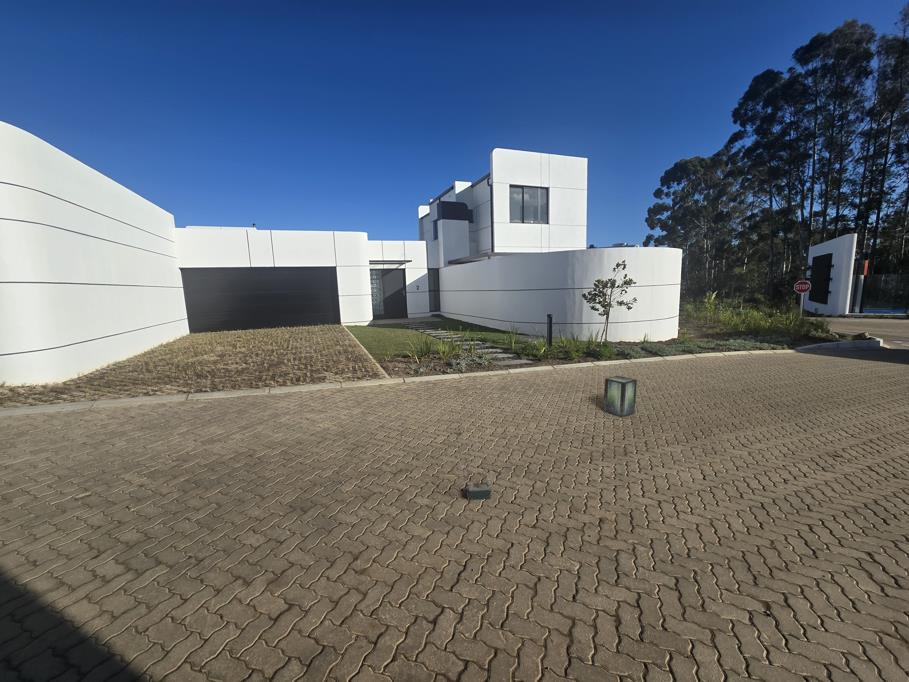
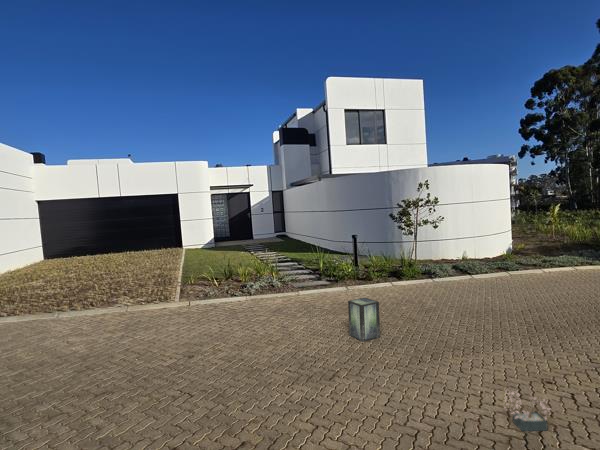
decorative plant: present [459,465,496,500] -> present [505,390,550,431]

